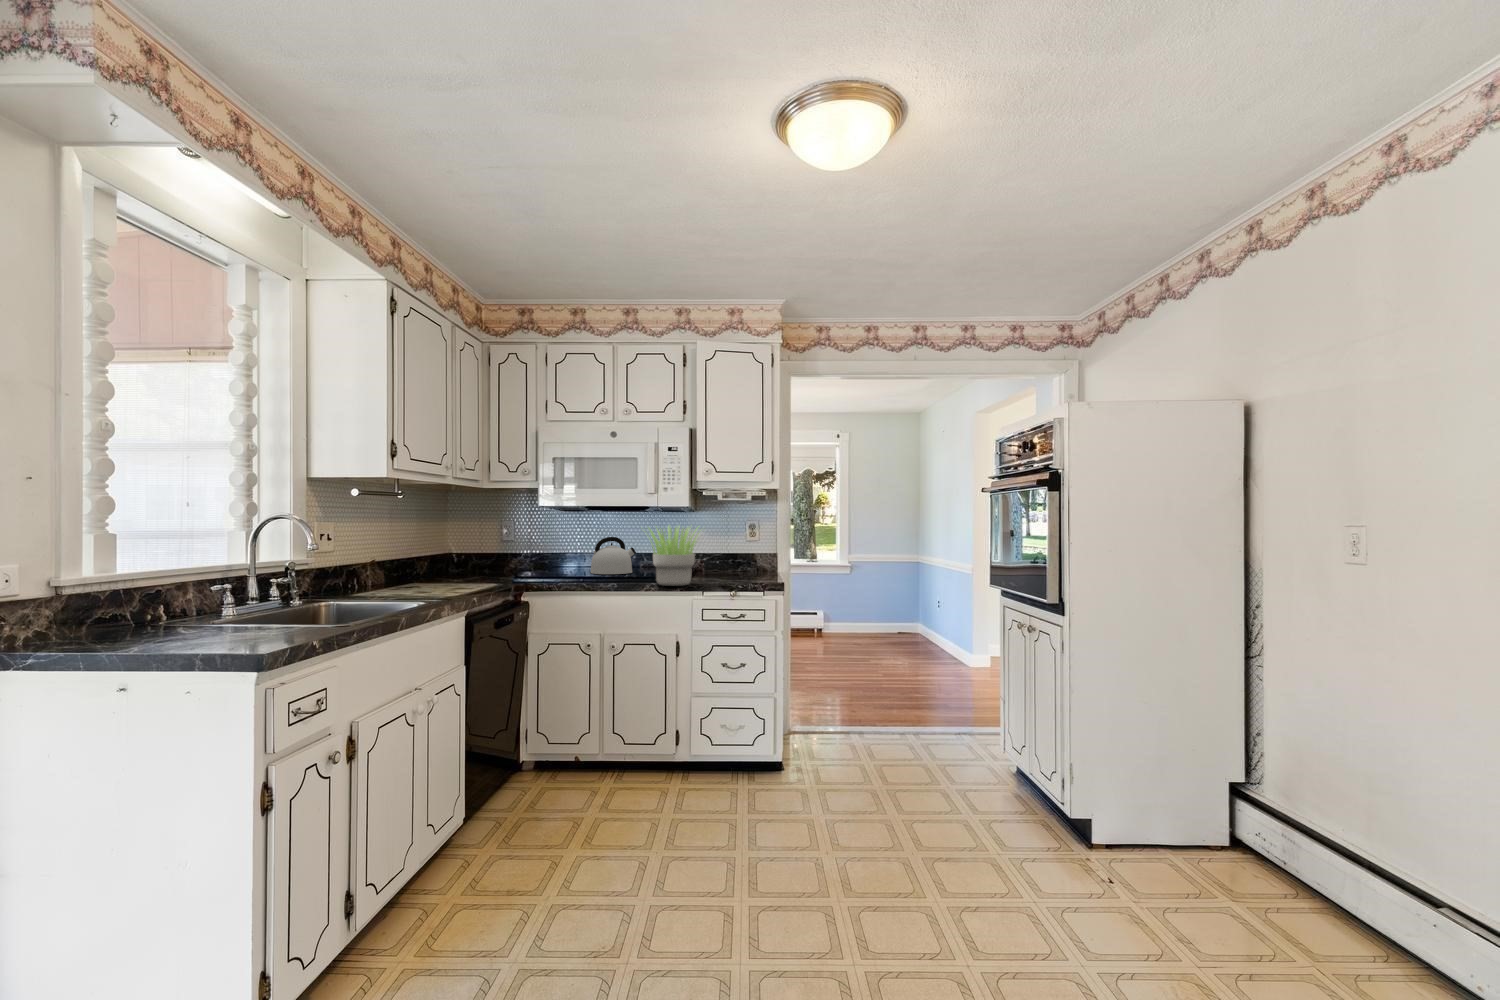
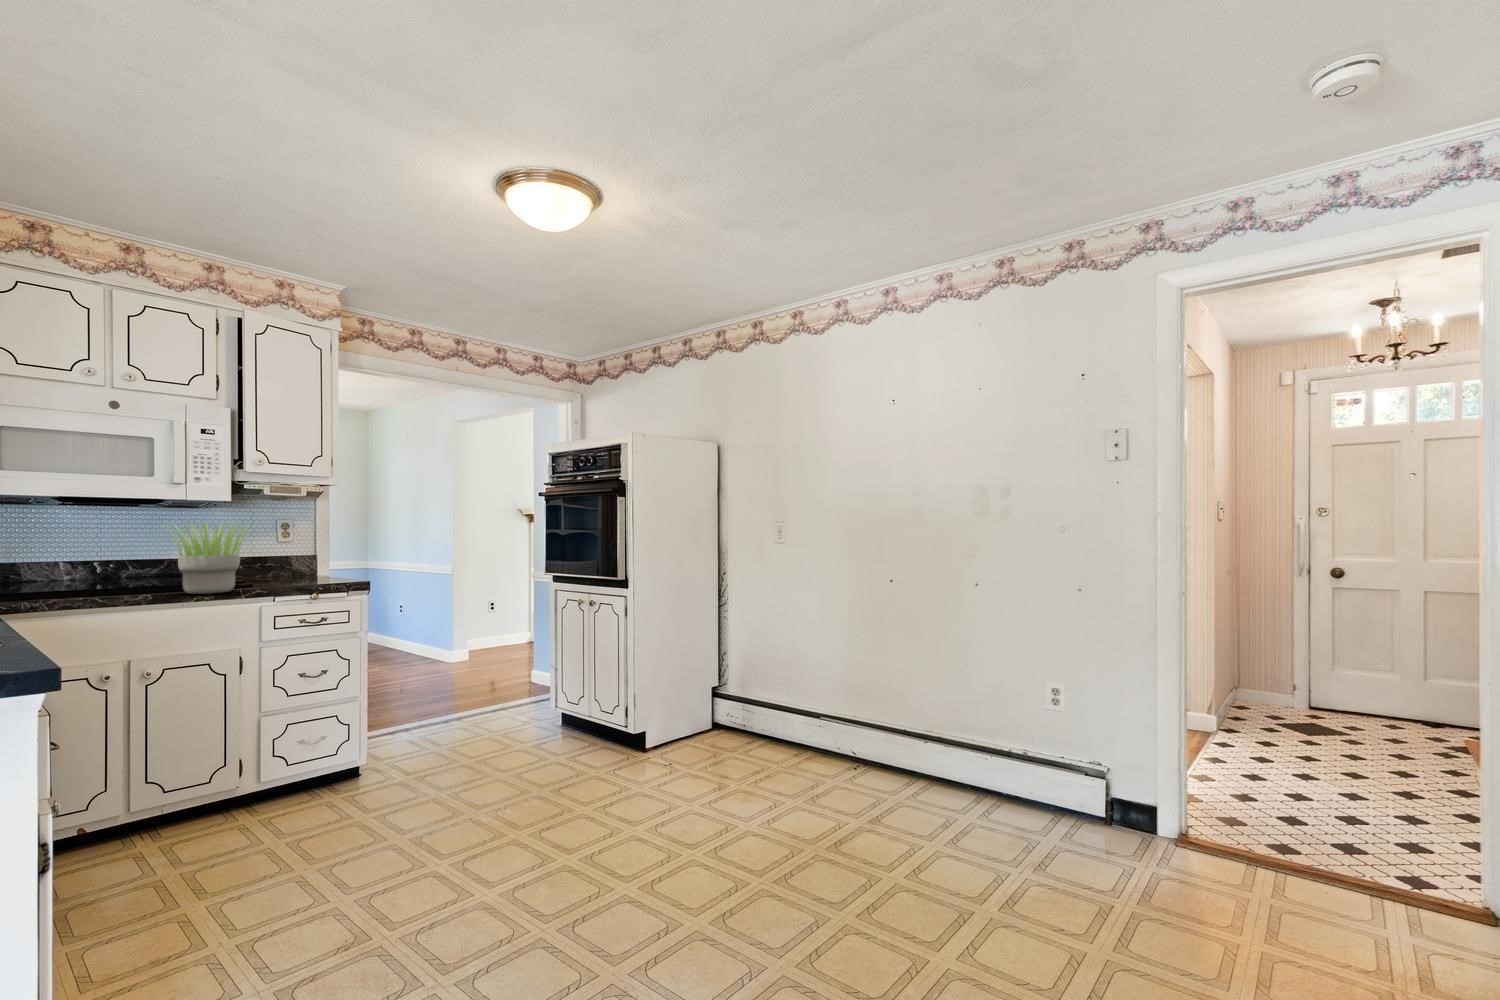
kettle: present [590,537,636,574] -> none [38,541,117,590]

